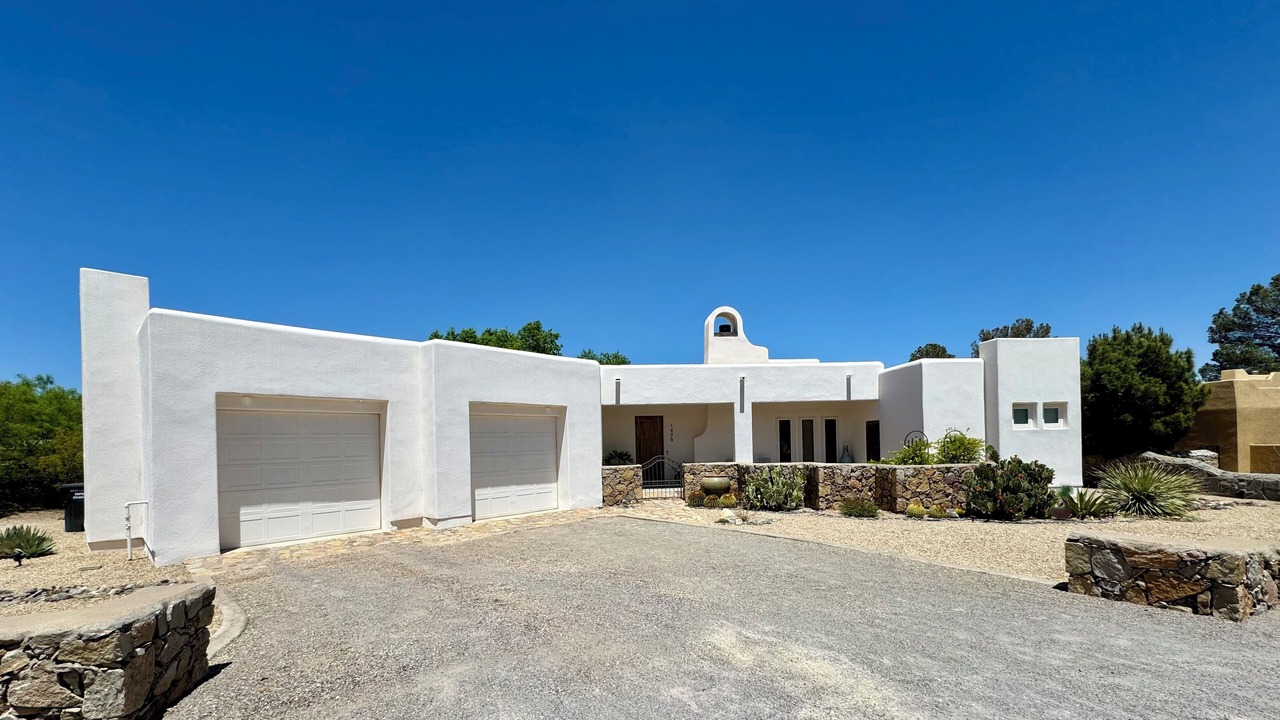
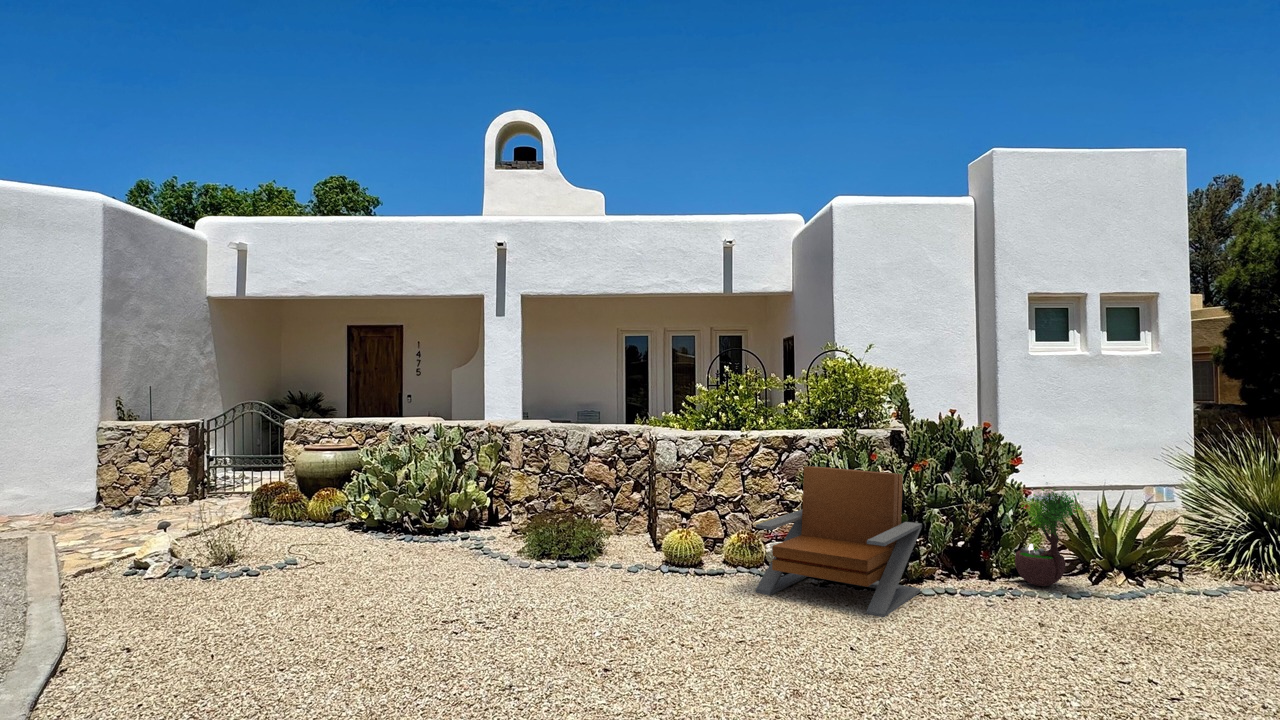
lounge chair: none [966,477,1024,527] -> present [756,466,922,617]

